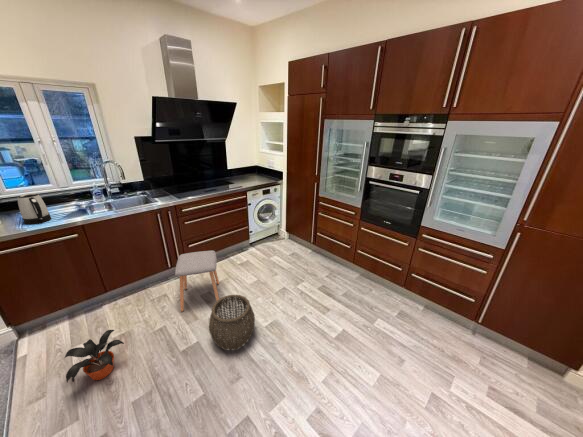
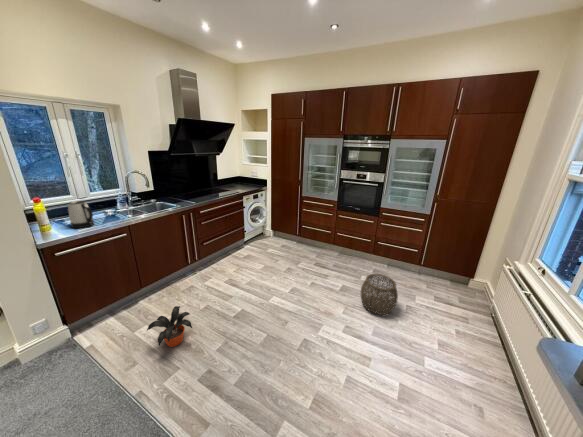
stool: present [175,251,219,312] -> none [205,243,244,295]
woven basket: present [209,295,255,350] -> present [361,274,398,315]

